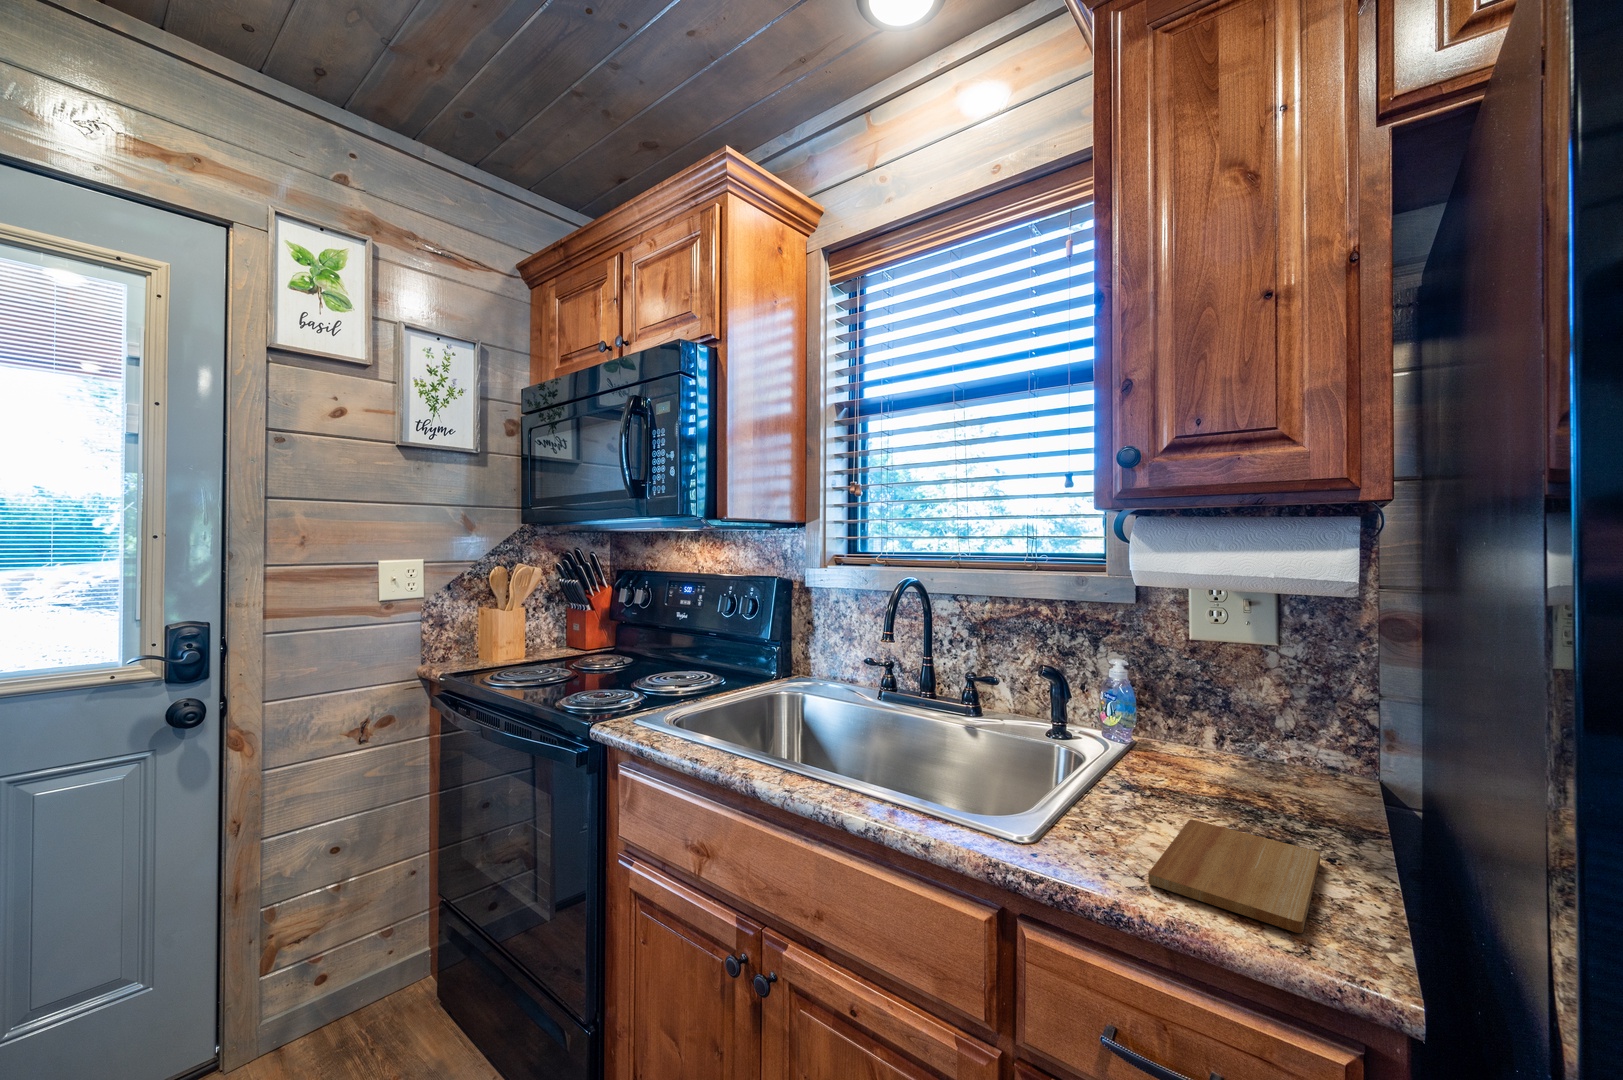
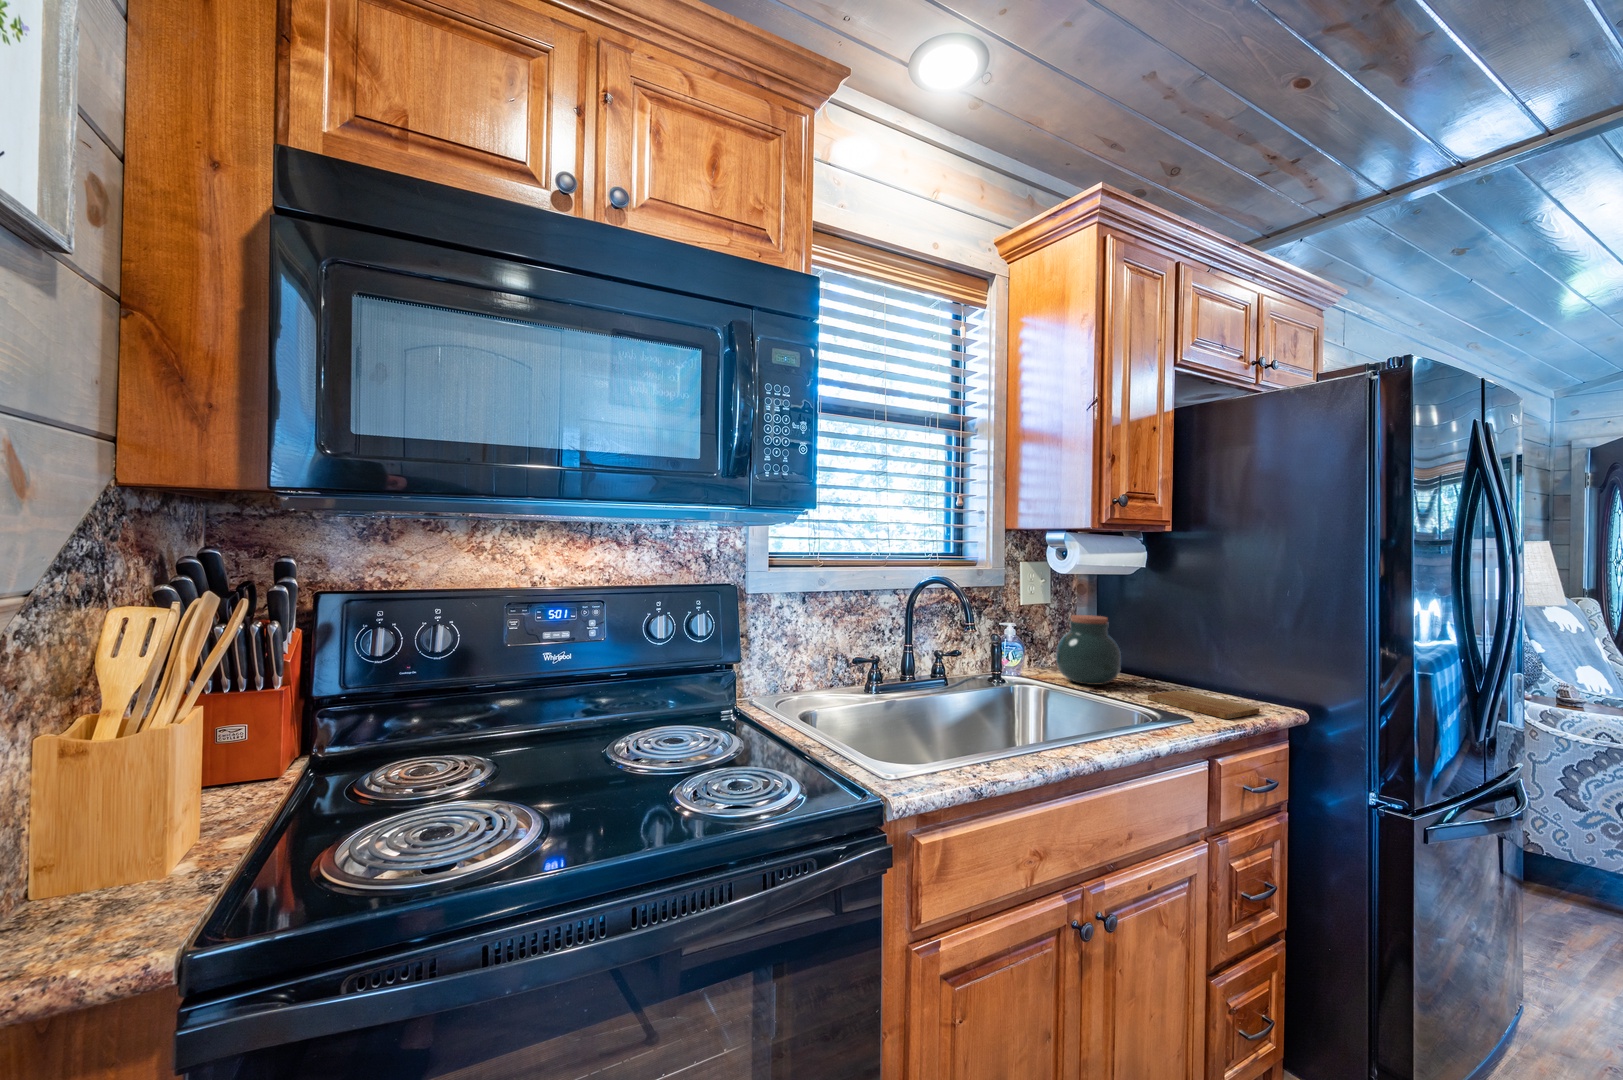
jar: none [1166,663,1298,798] -> present [1056,615,1122,685]

